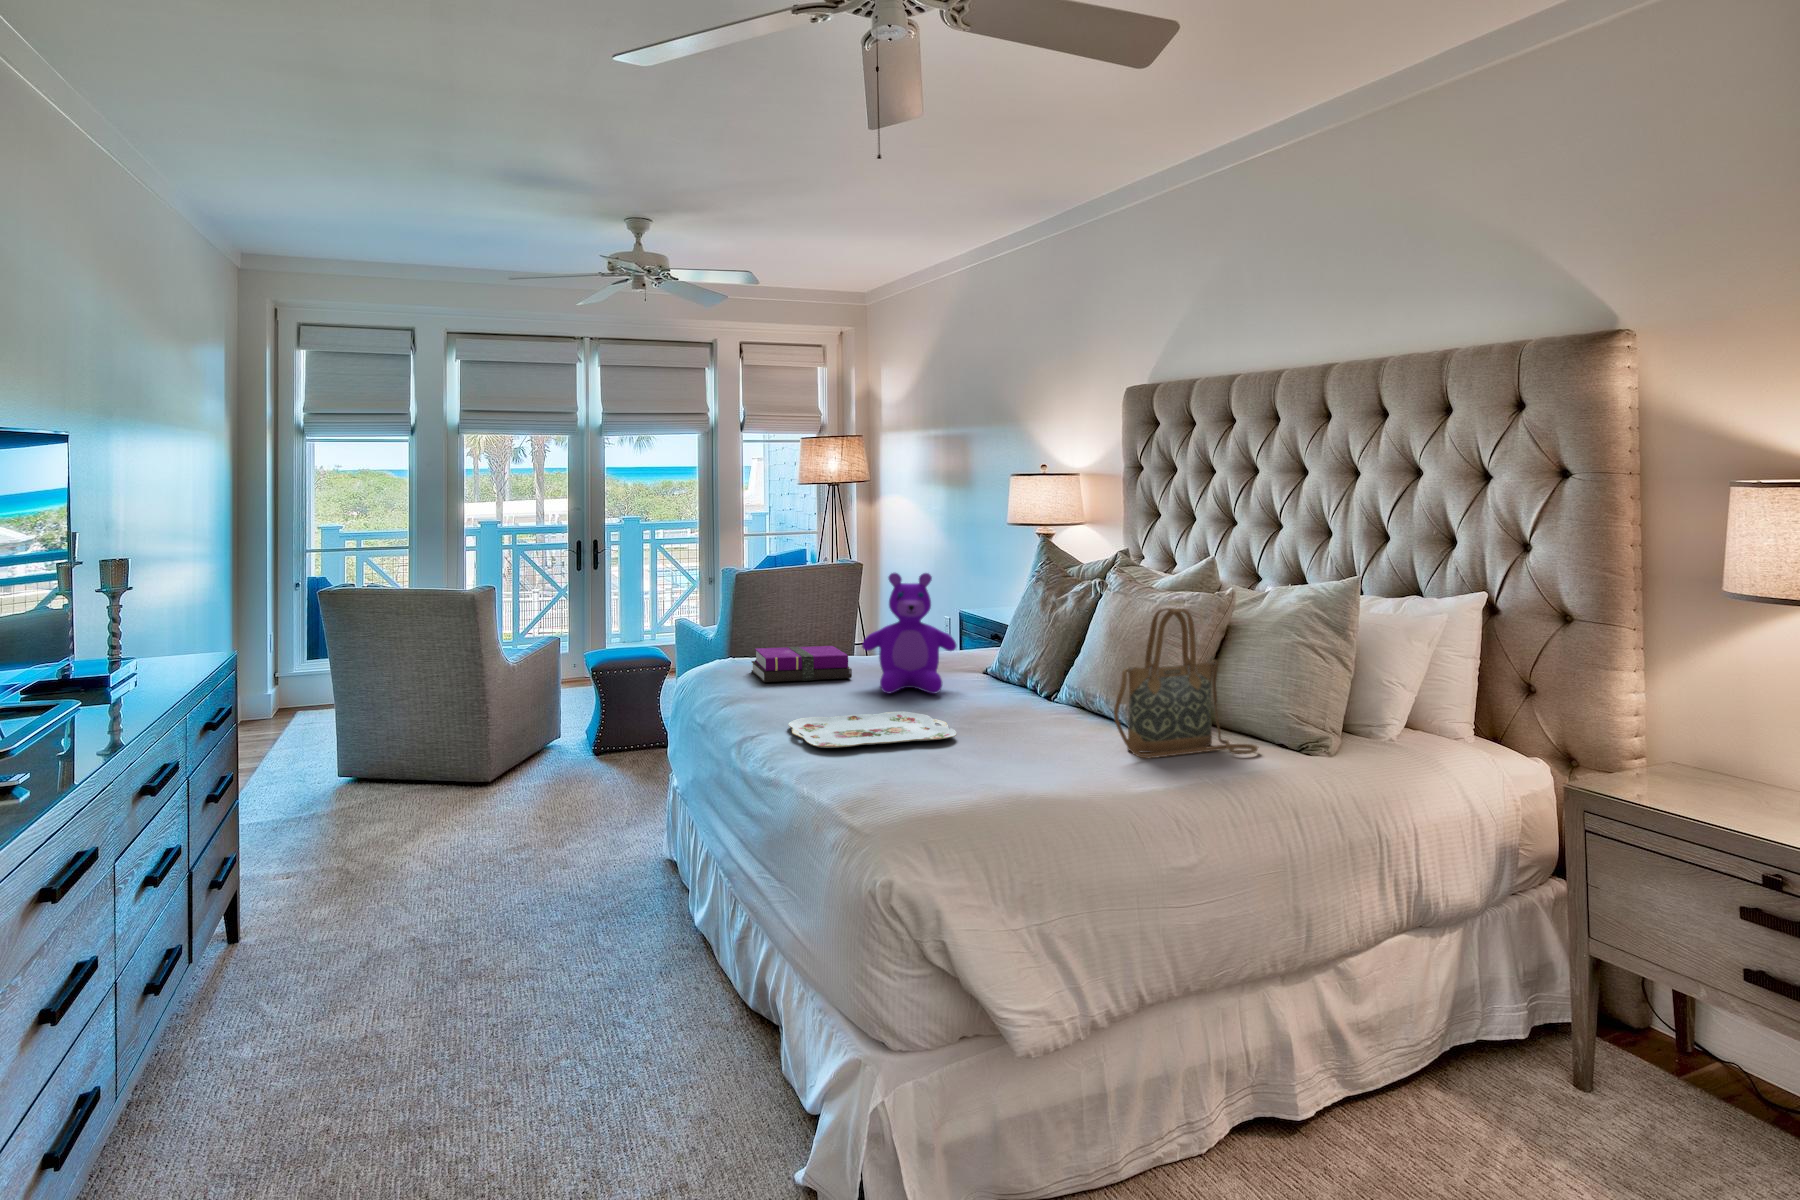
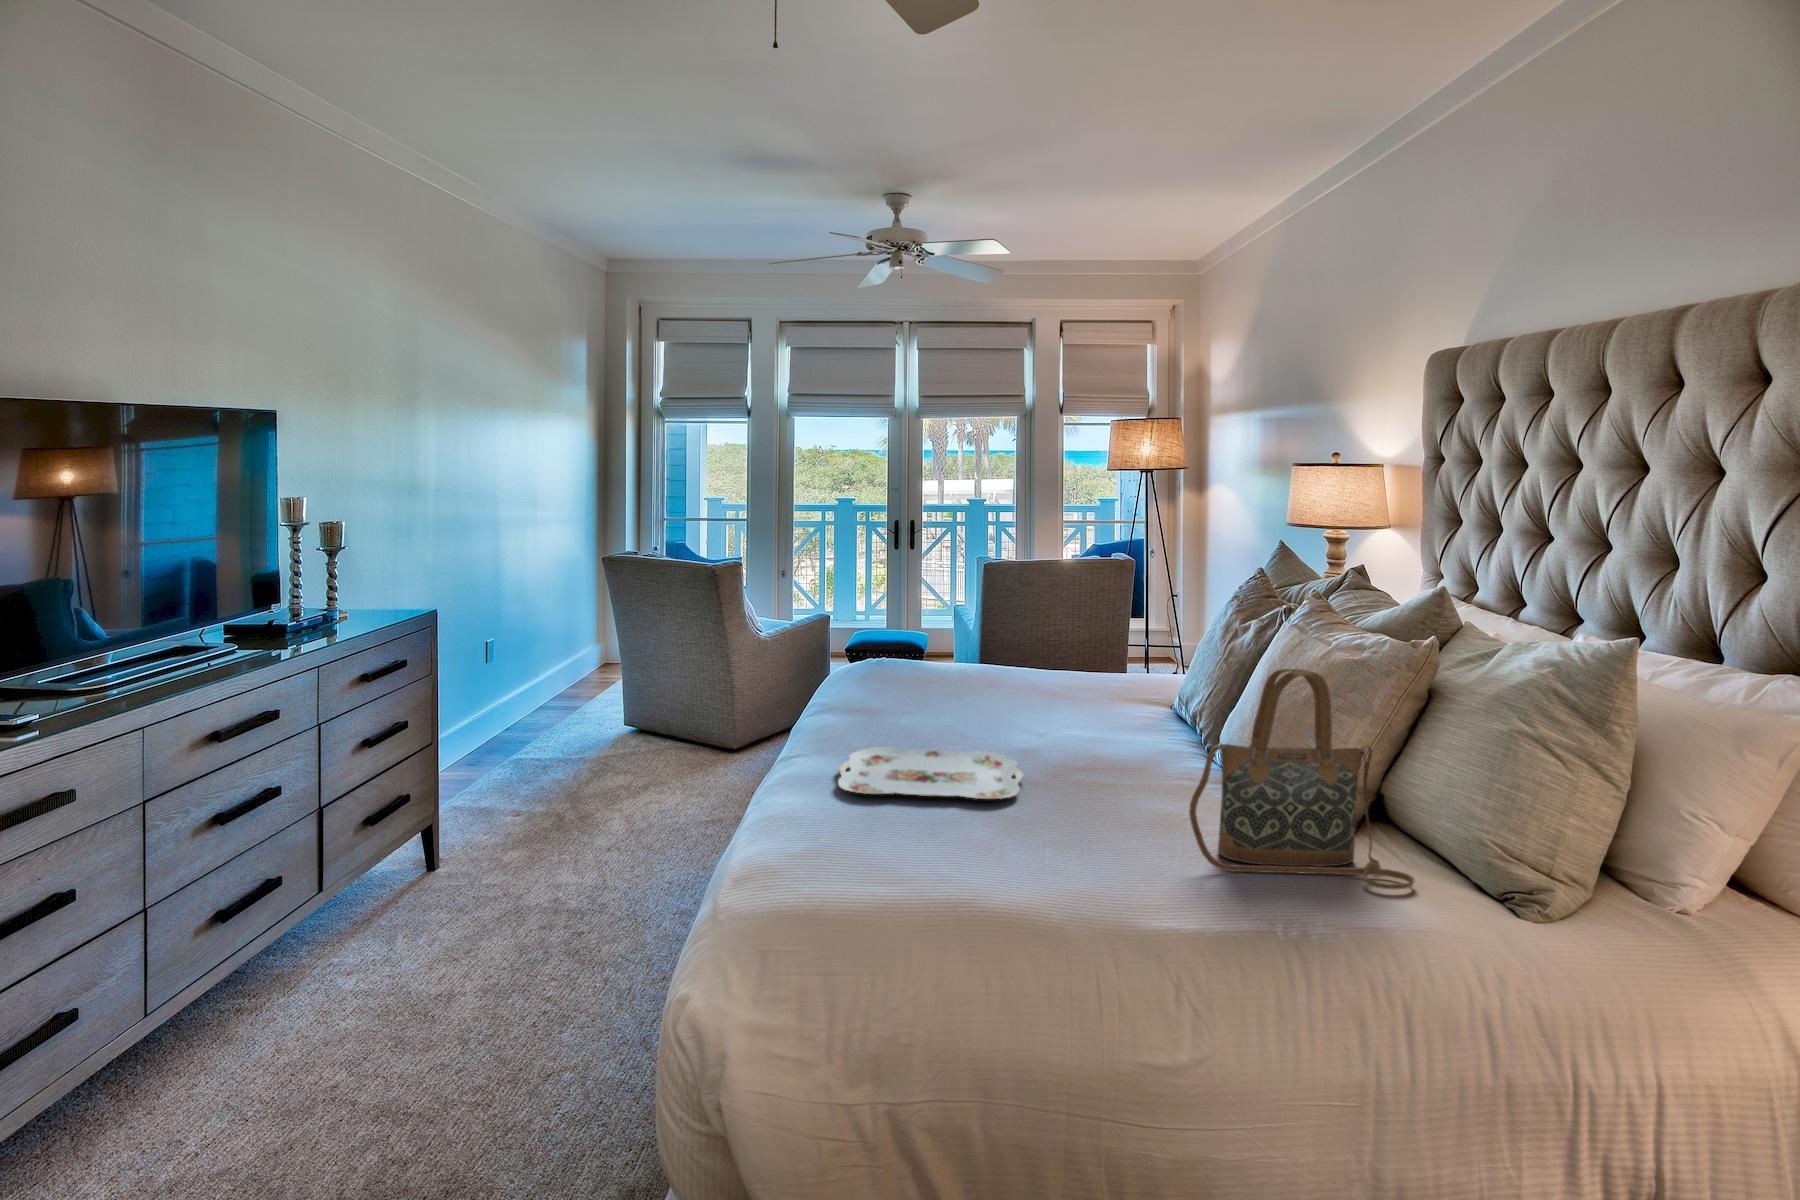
teddy bear: present [862,573,956,694] -> none [1002,585,1110,730]
notebook: present [752,646,852,682] -> none [903,654,1001,698]

